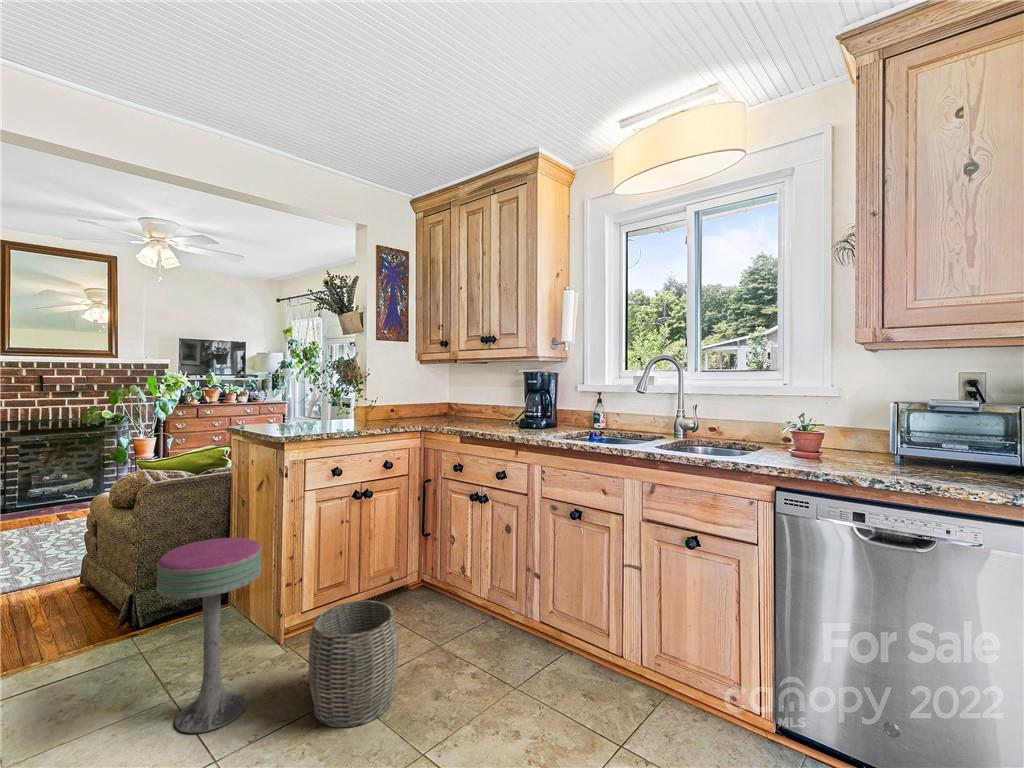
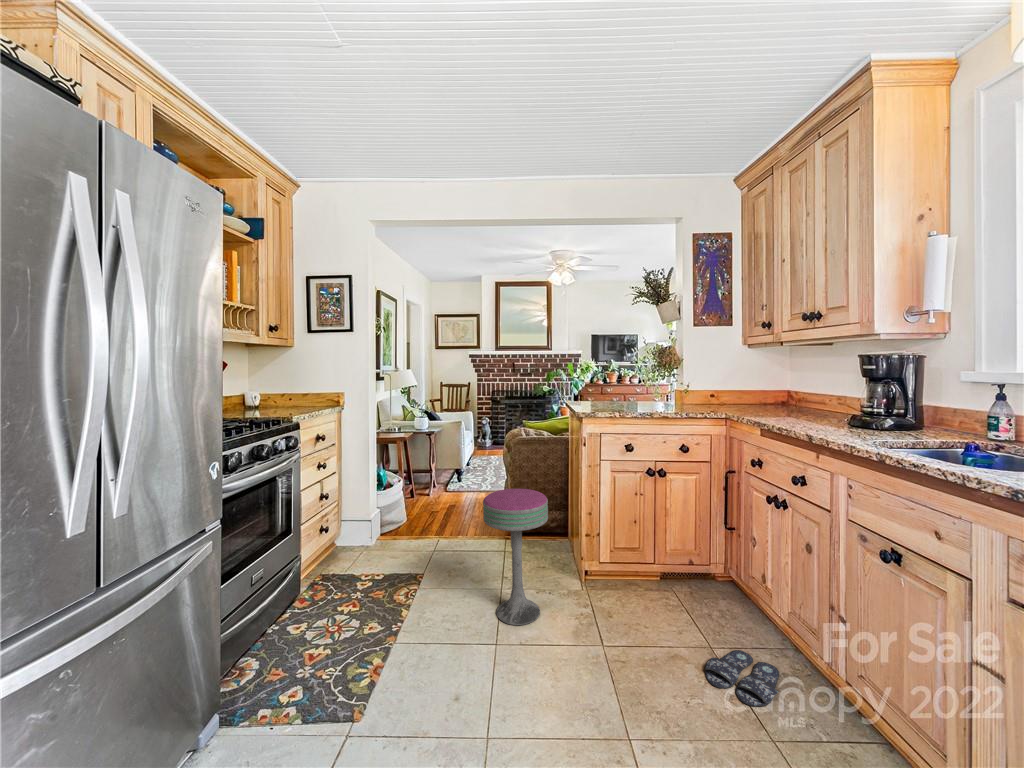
woven basket: present [309,600,398,727] -> none [568,567,646,682]
slippers: none [445,639,503,676] -> present [705,650,779,707]

